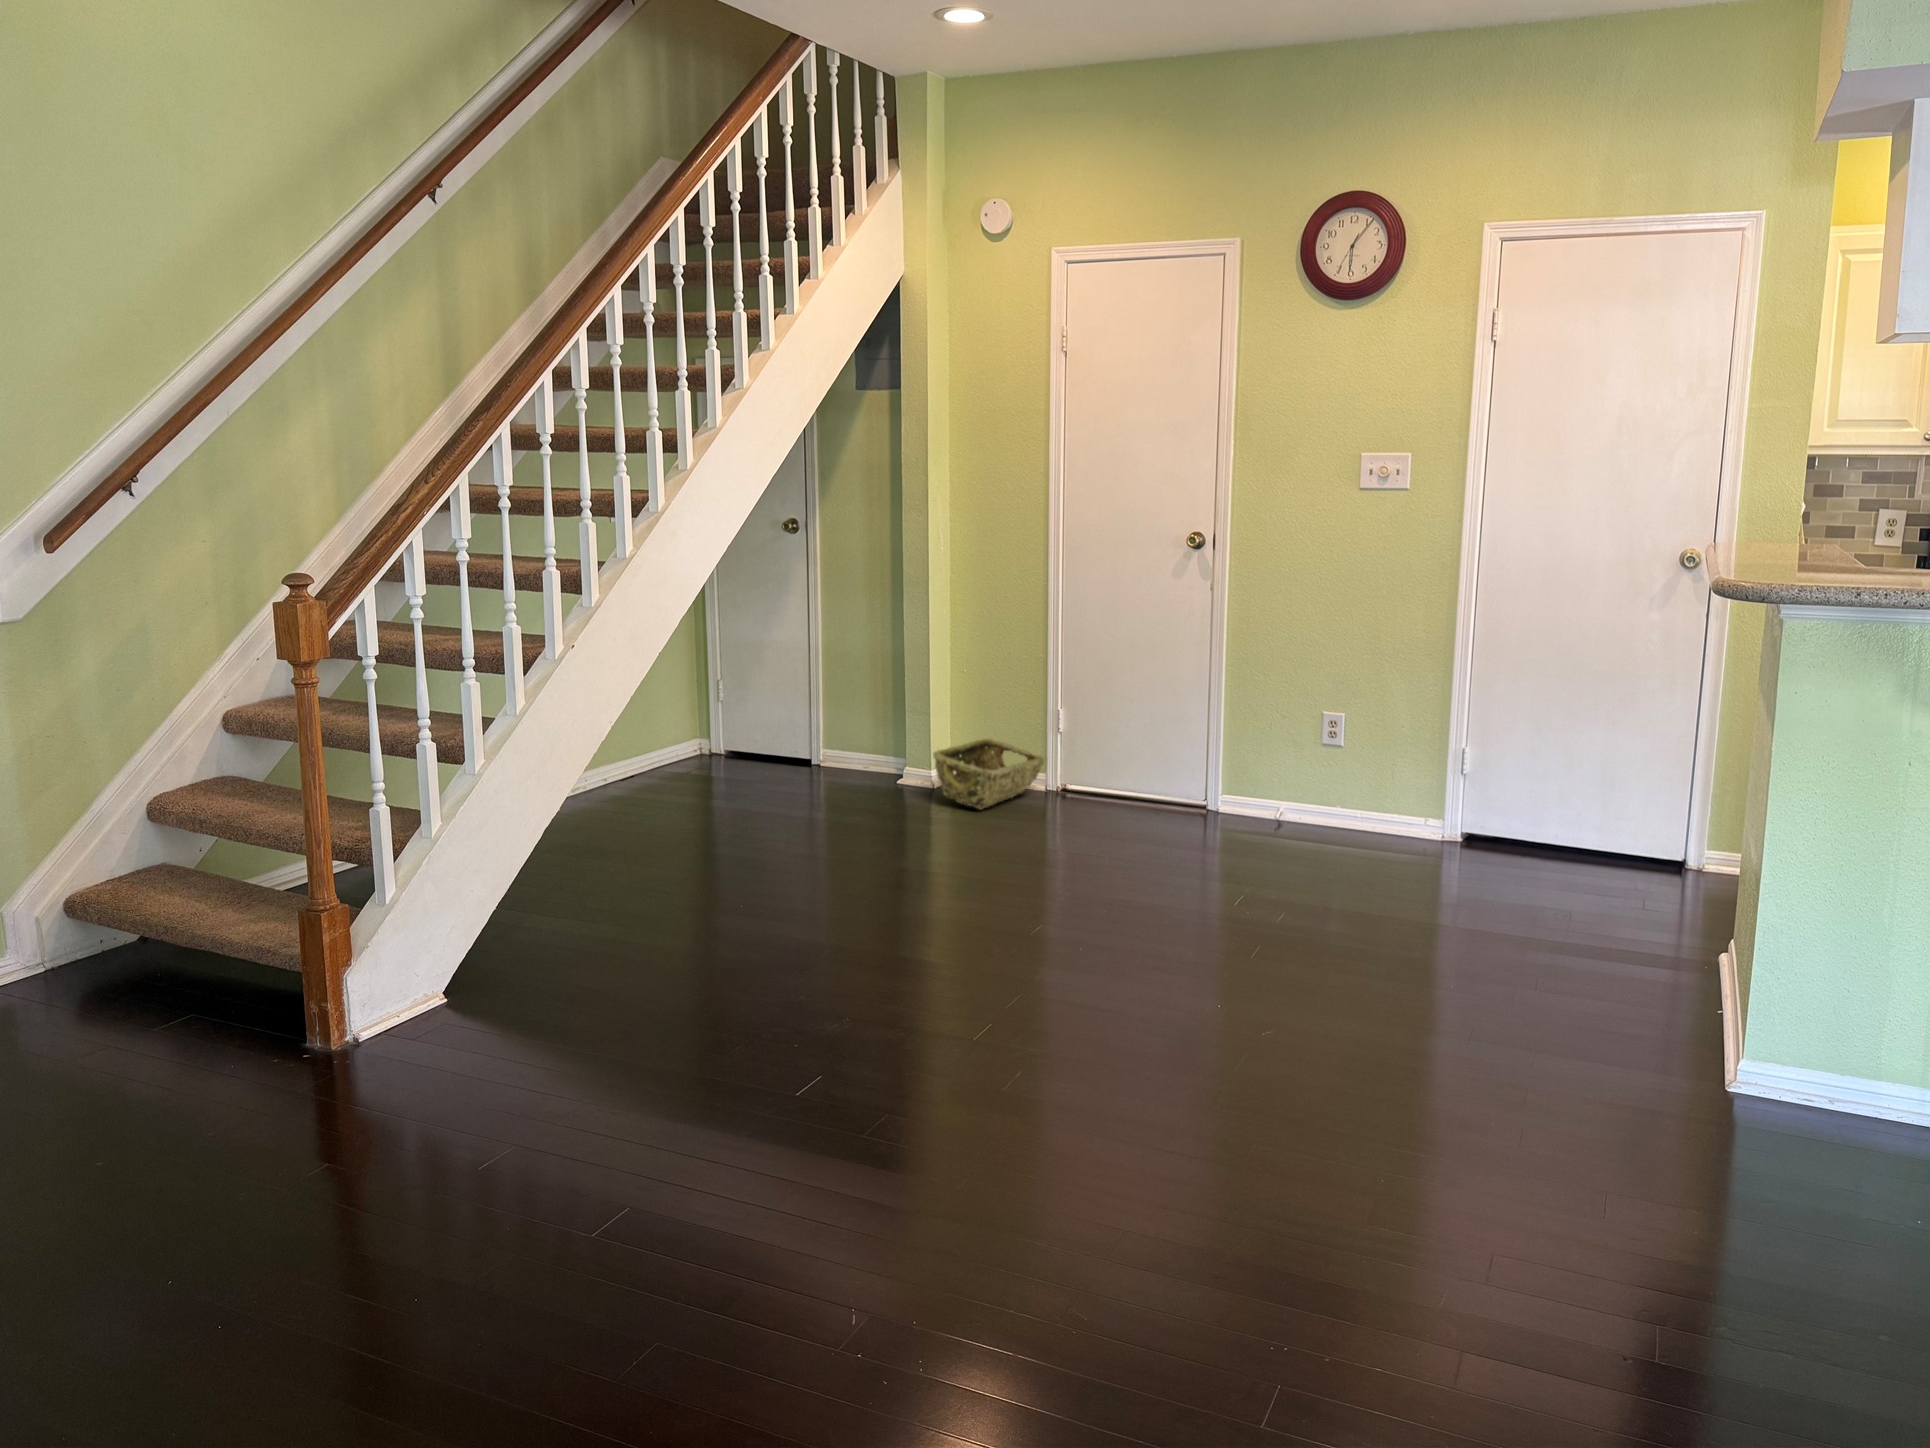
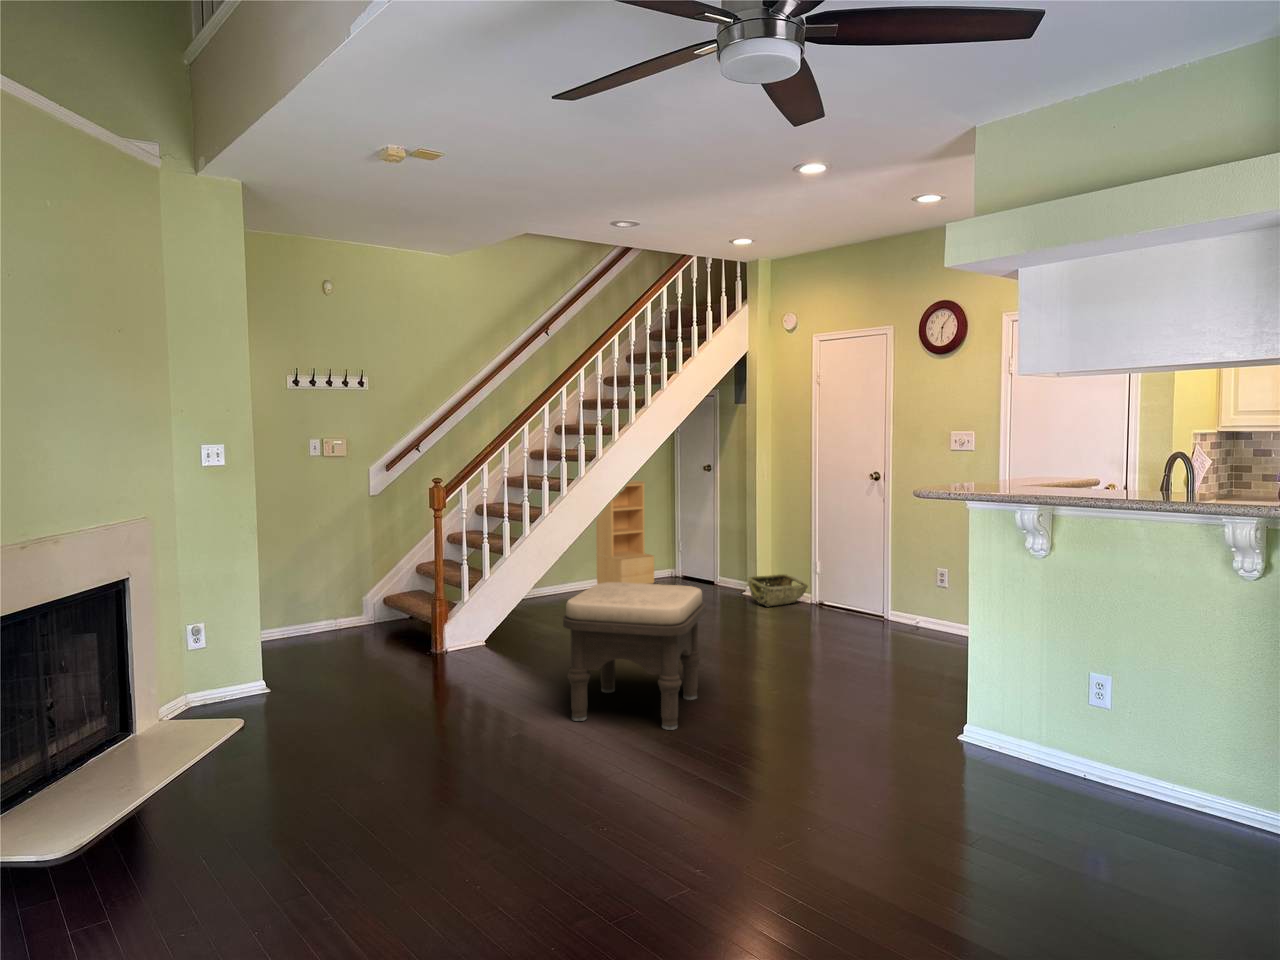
bookshelf: none [554,553,702,811] -> present [596,480,654,584]
ottoman: none [859,820,1199,1201] -> present [563,582,706,730]

